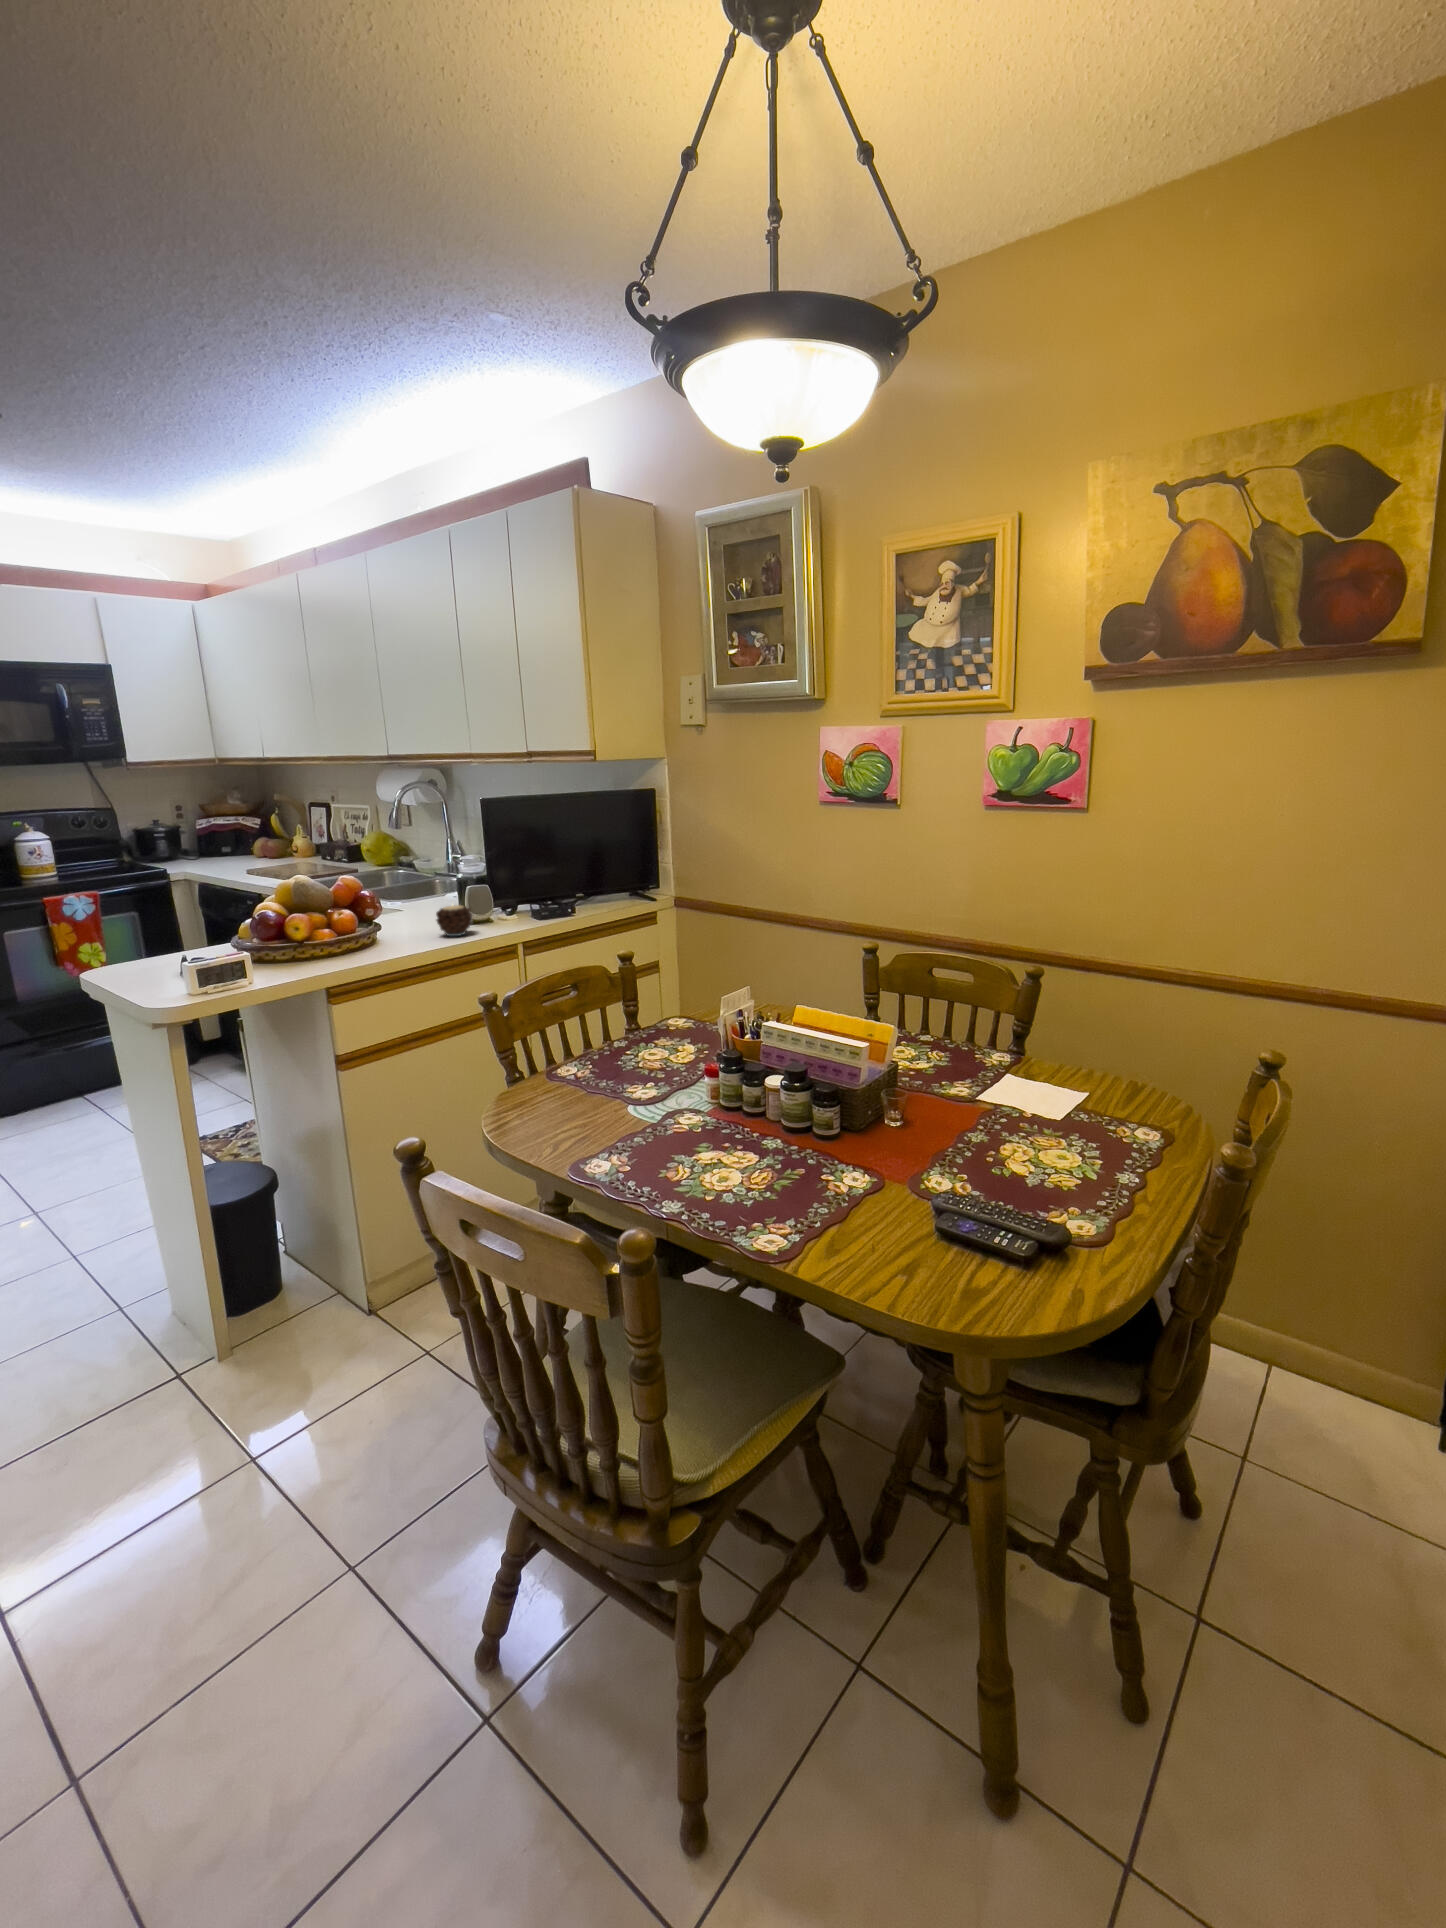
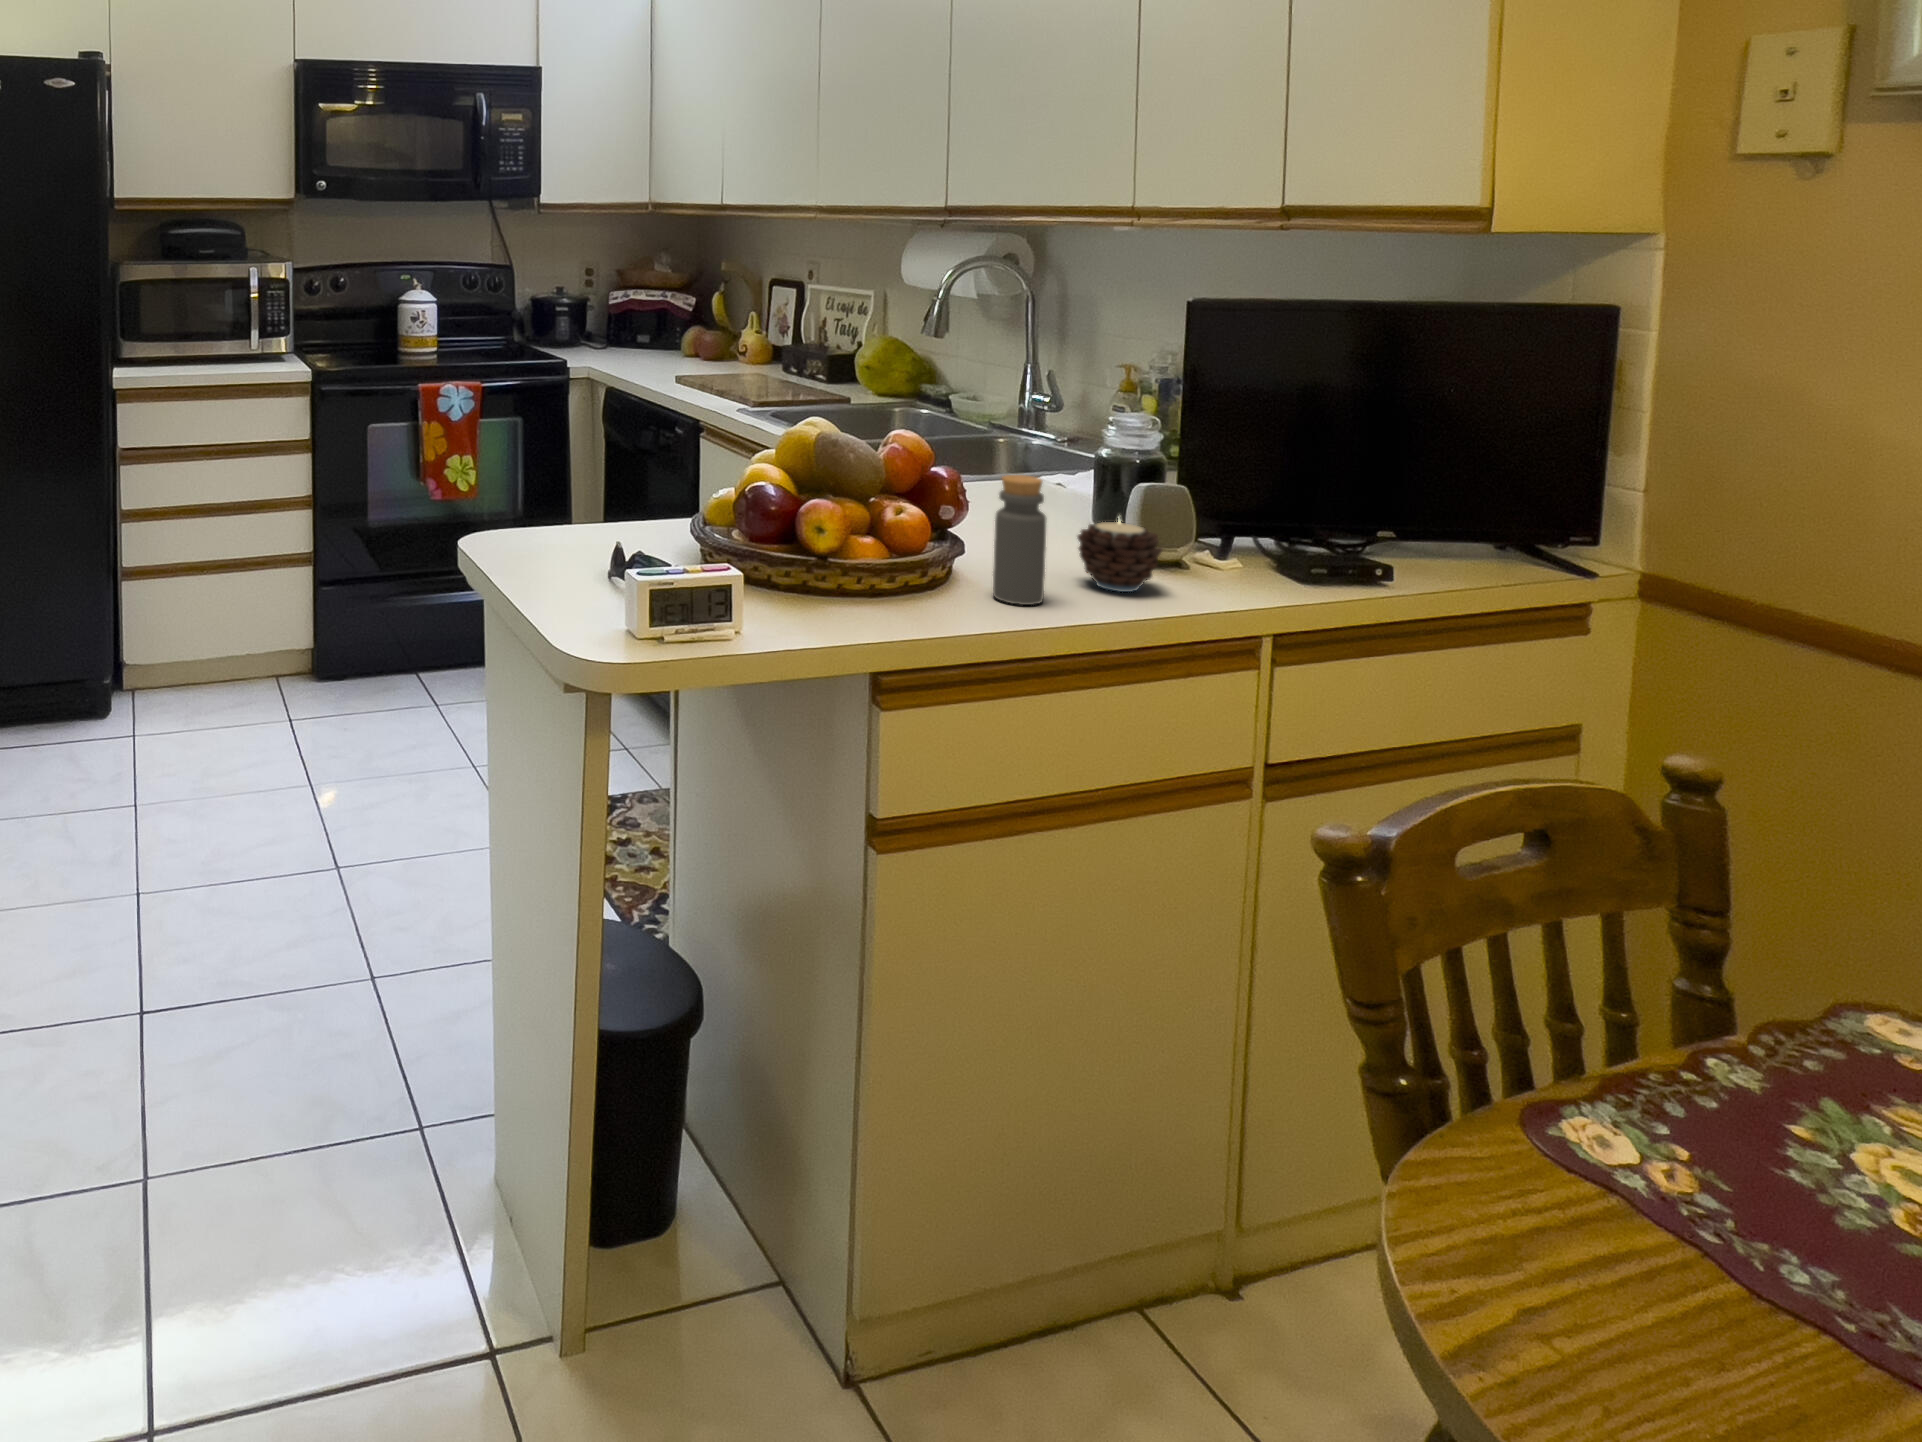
bottle: none [389,889,418,949] -> present [993,475,1047,605]

